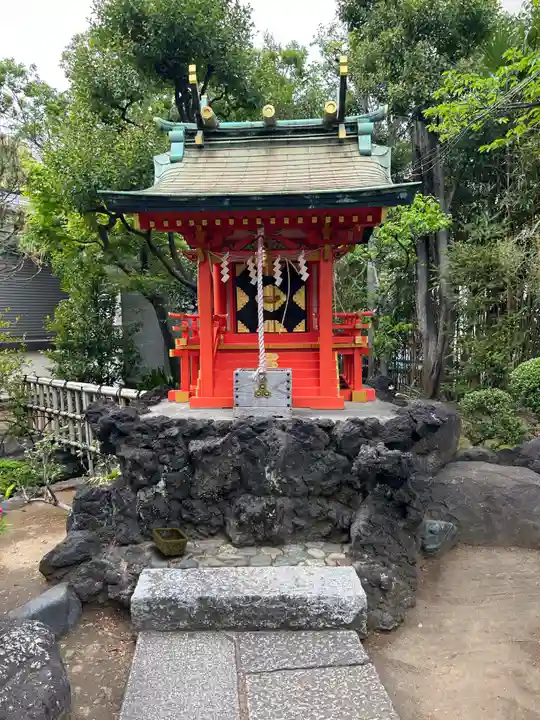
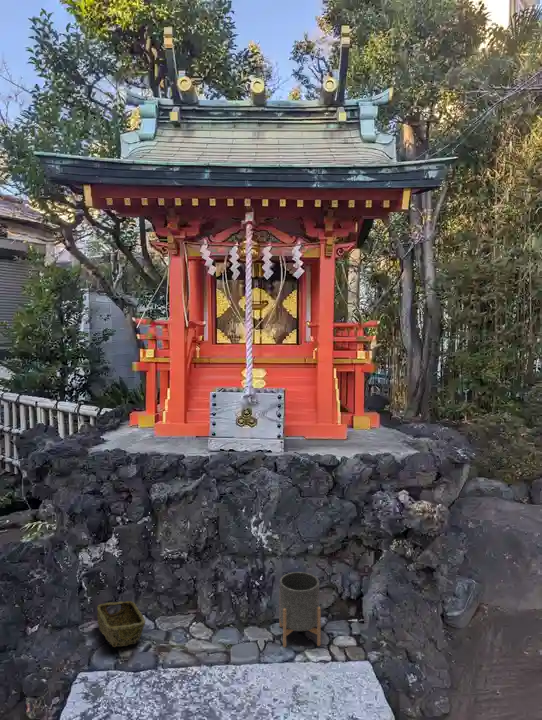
planter: none [287,507,318,559] -> present [279,572,321,647]

